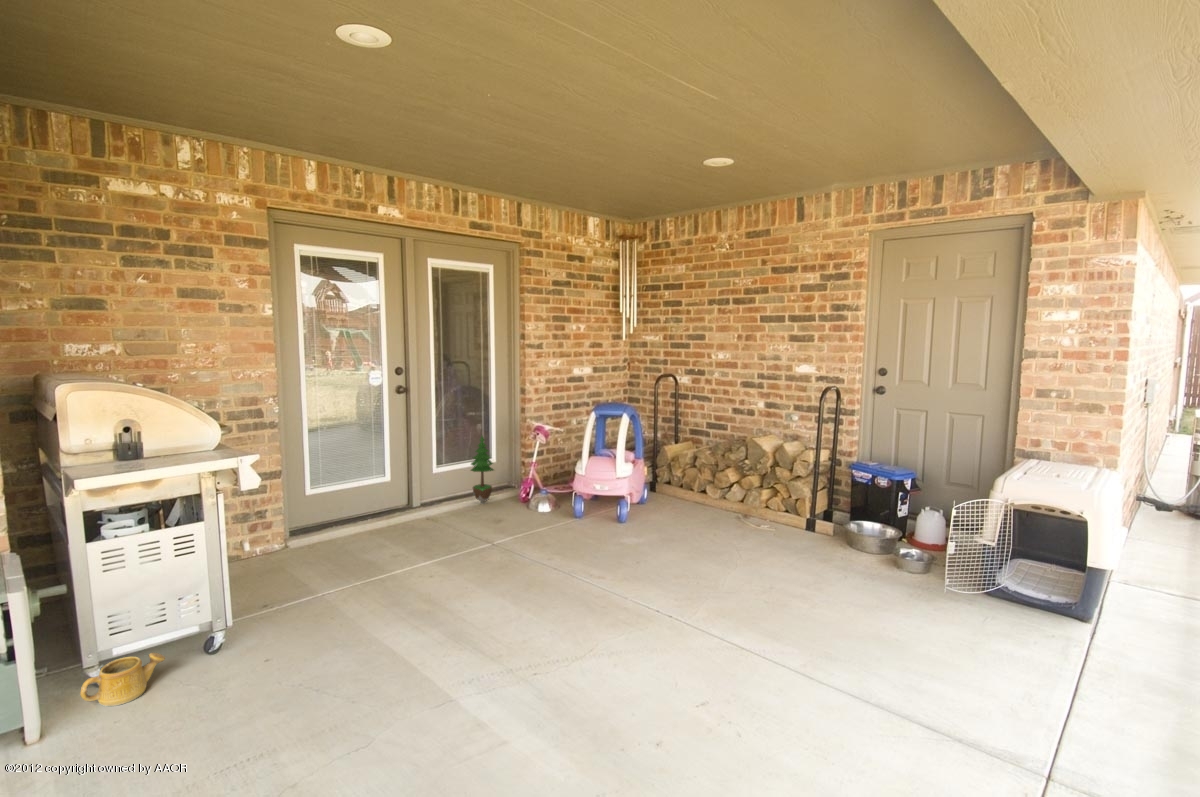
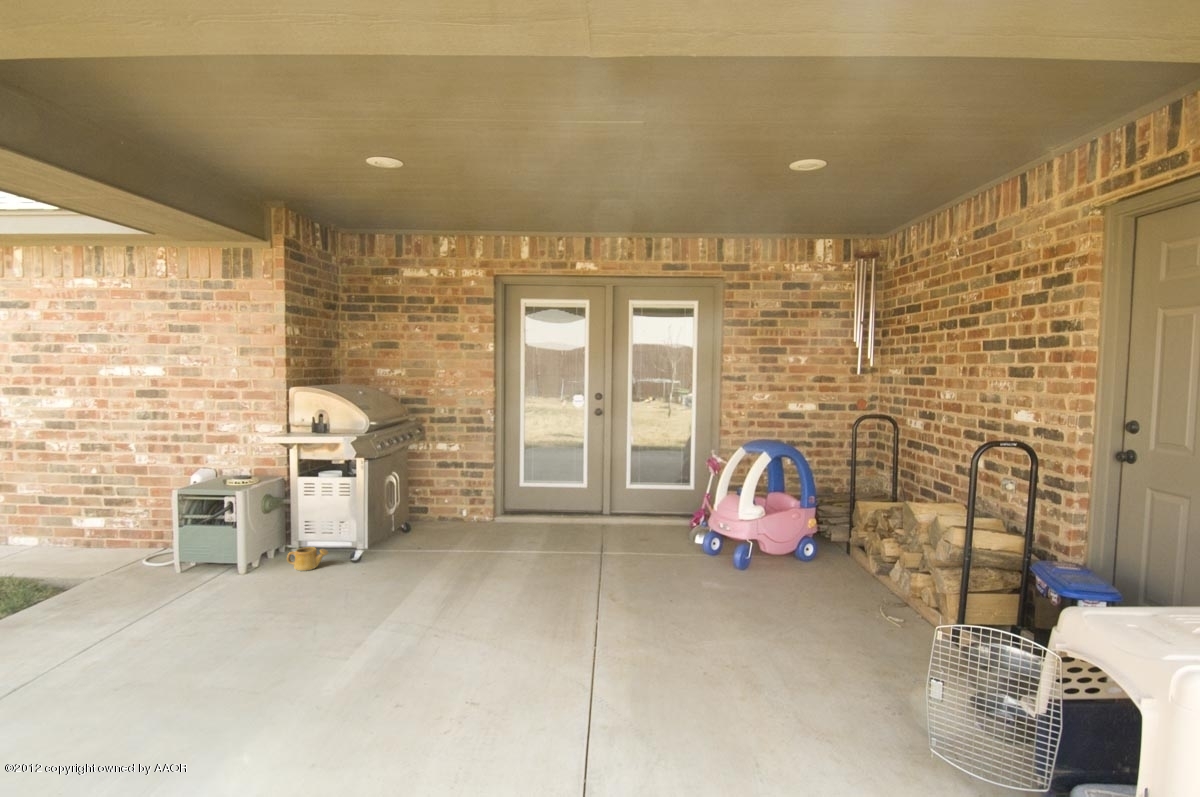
potted tree: present [471,436,494,502] -> none [655,460,679,525]

